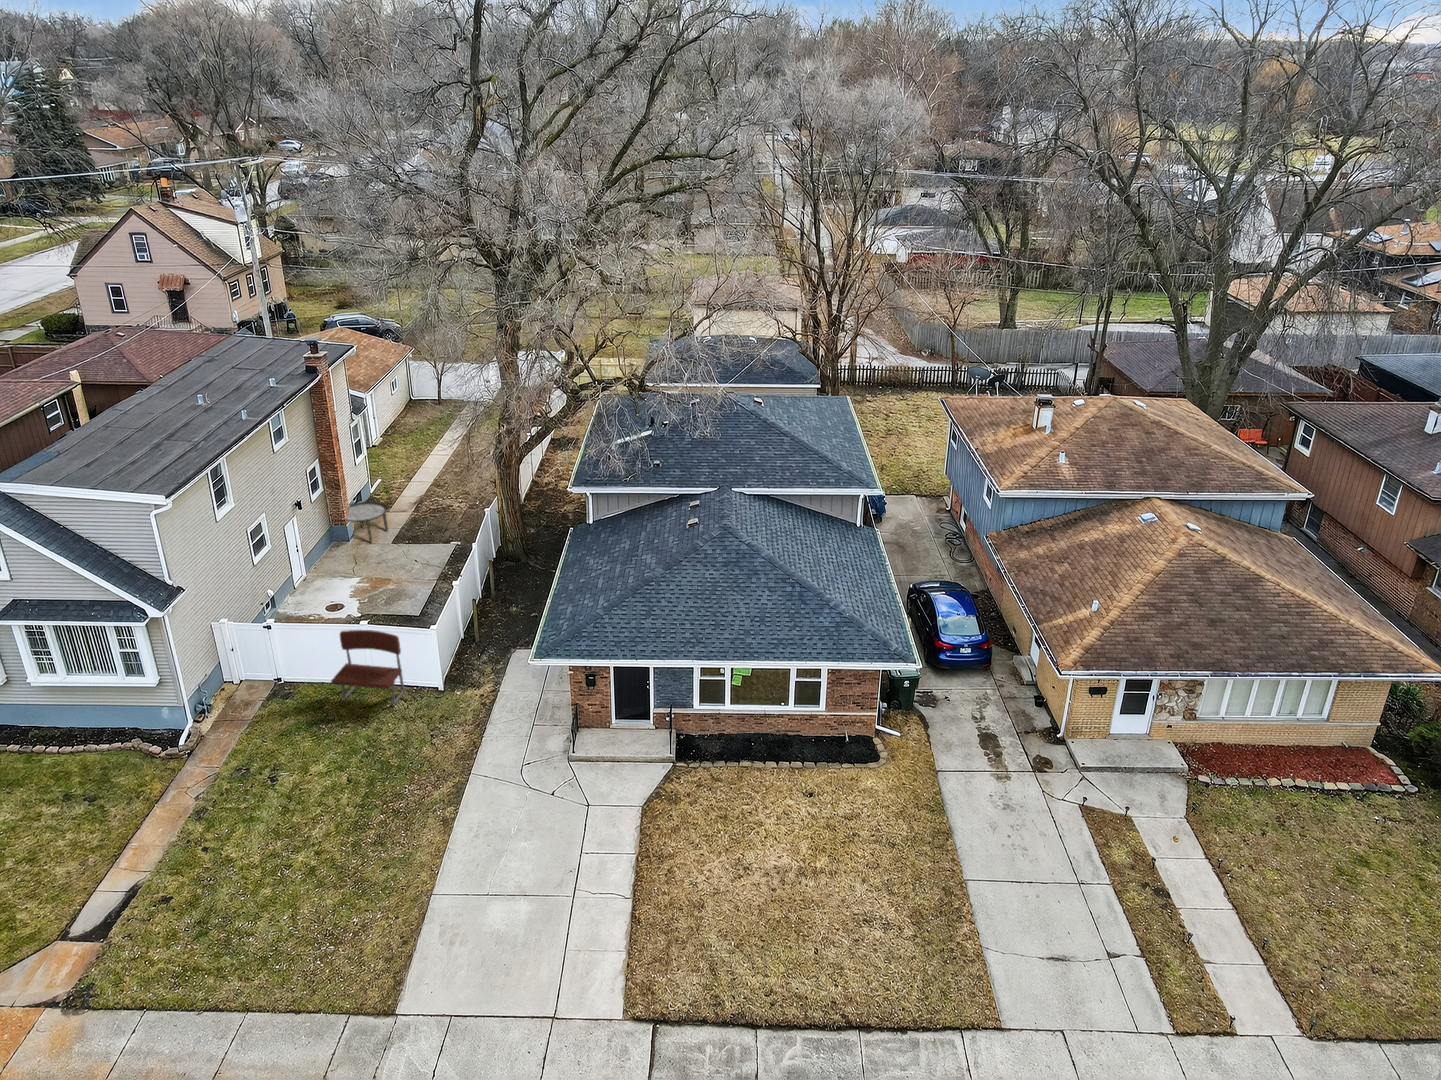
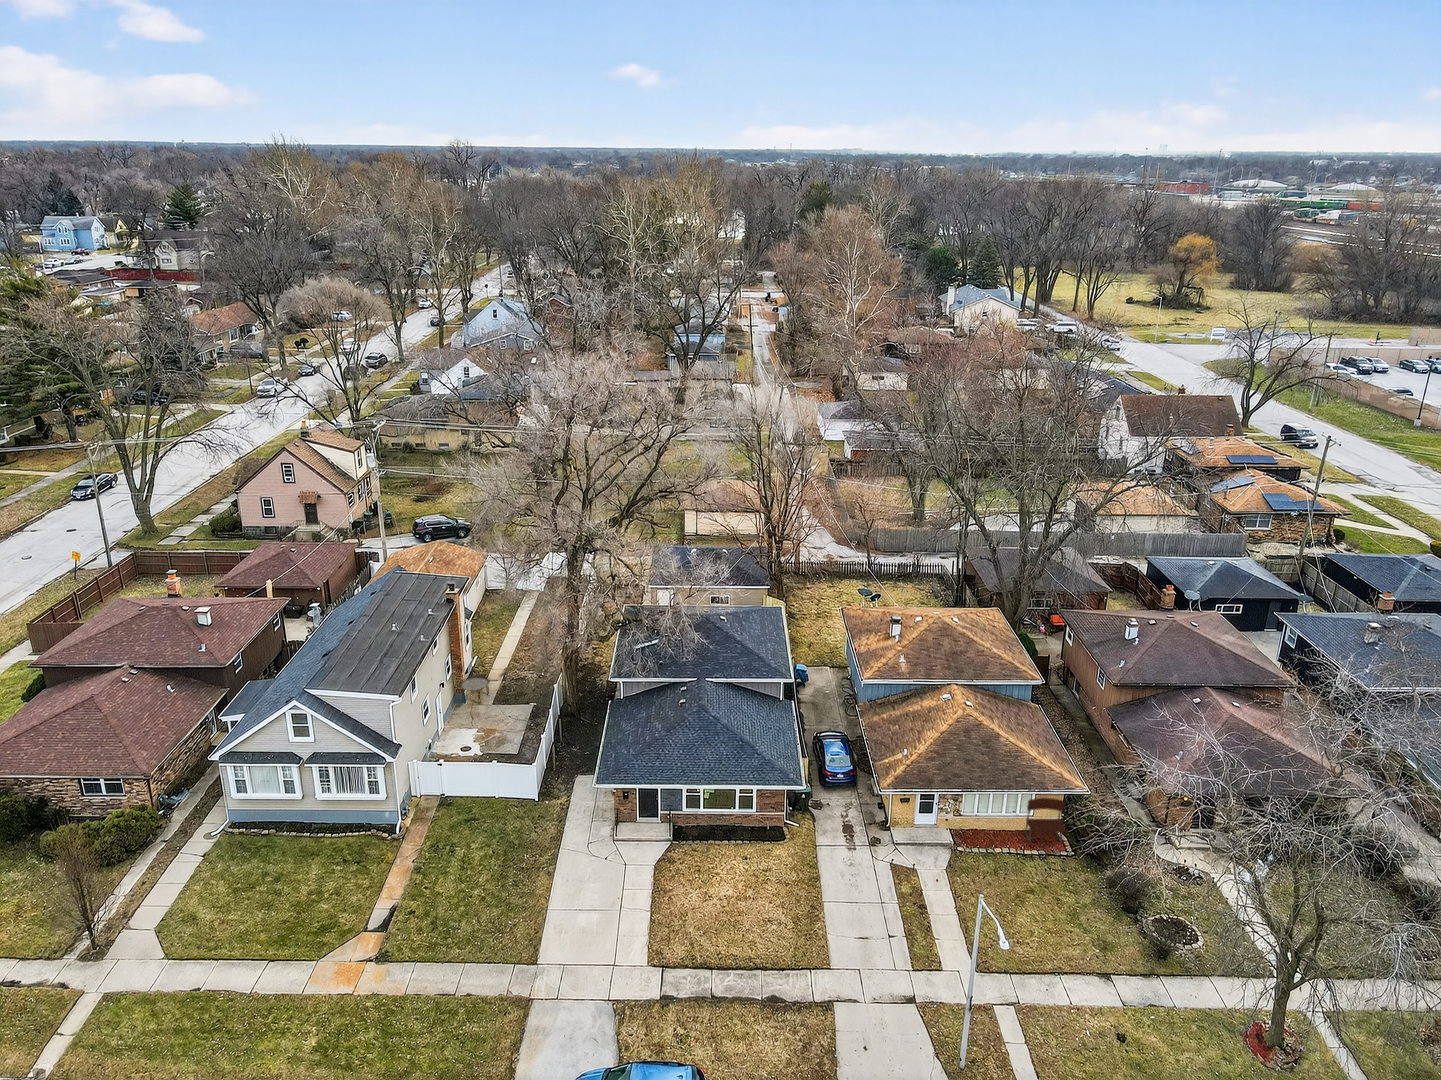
bench: present [331,630,405,706] -> present [1025,798,1067,842]

